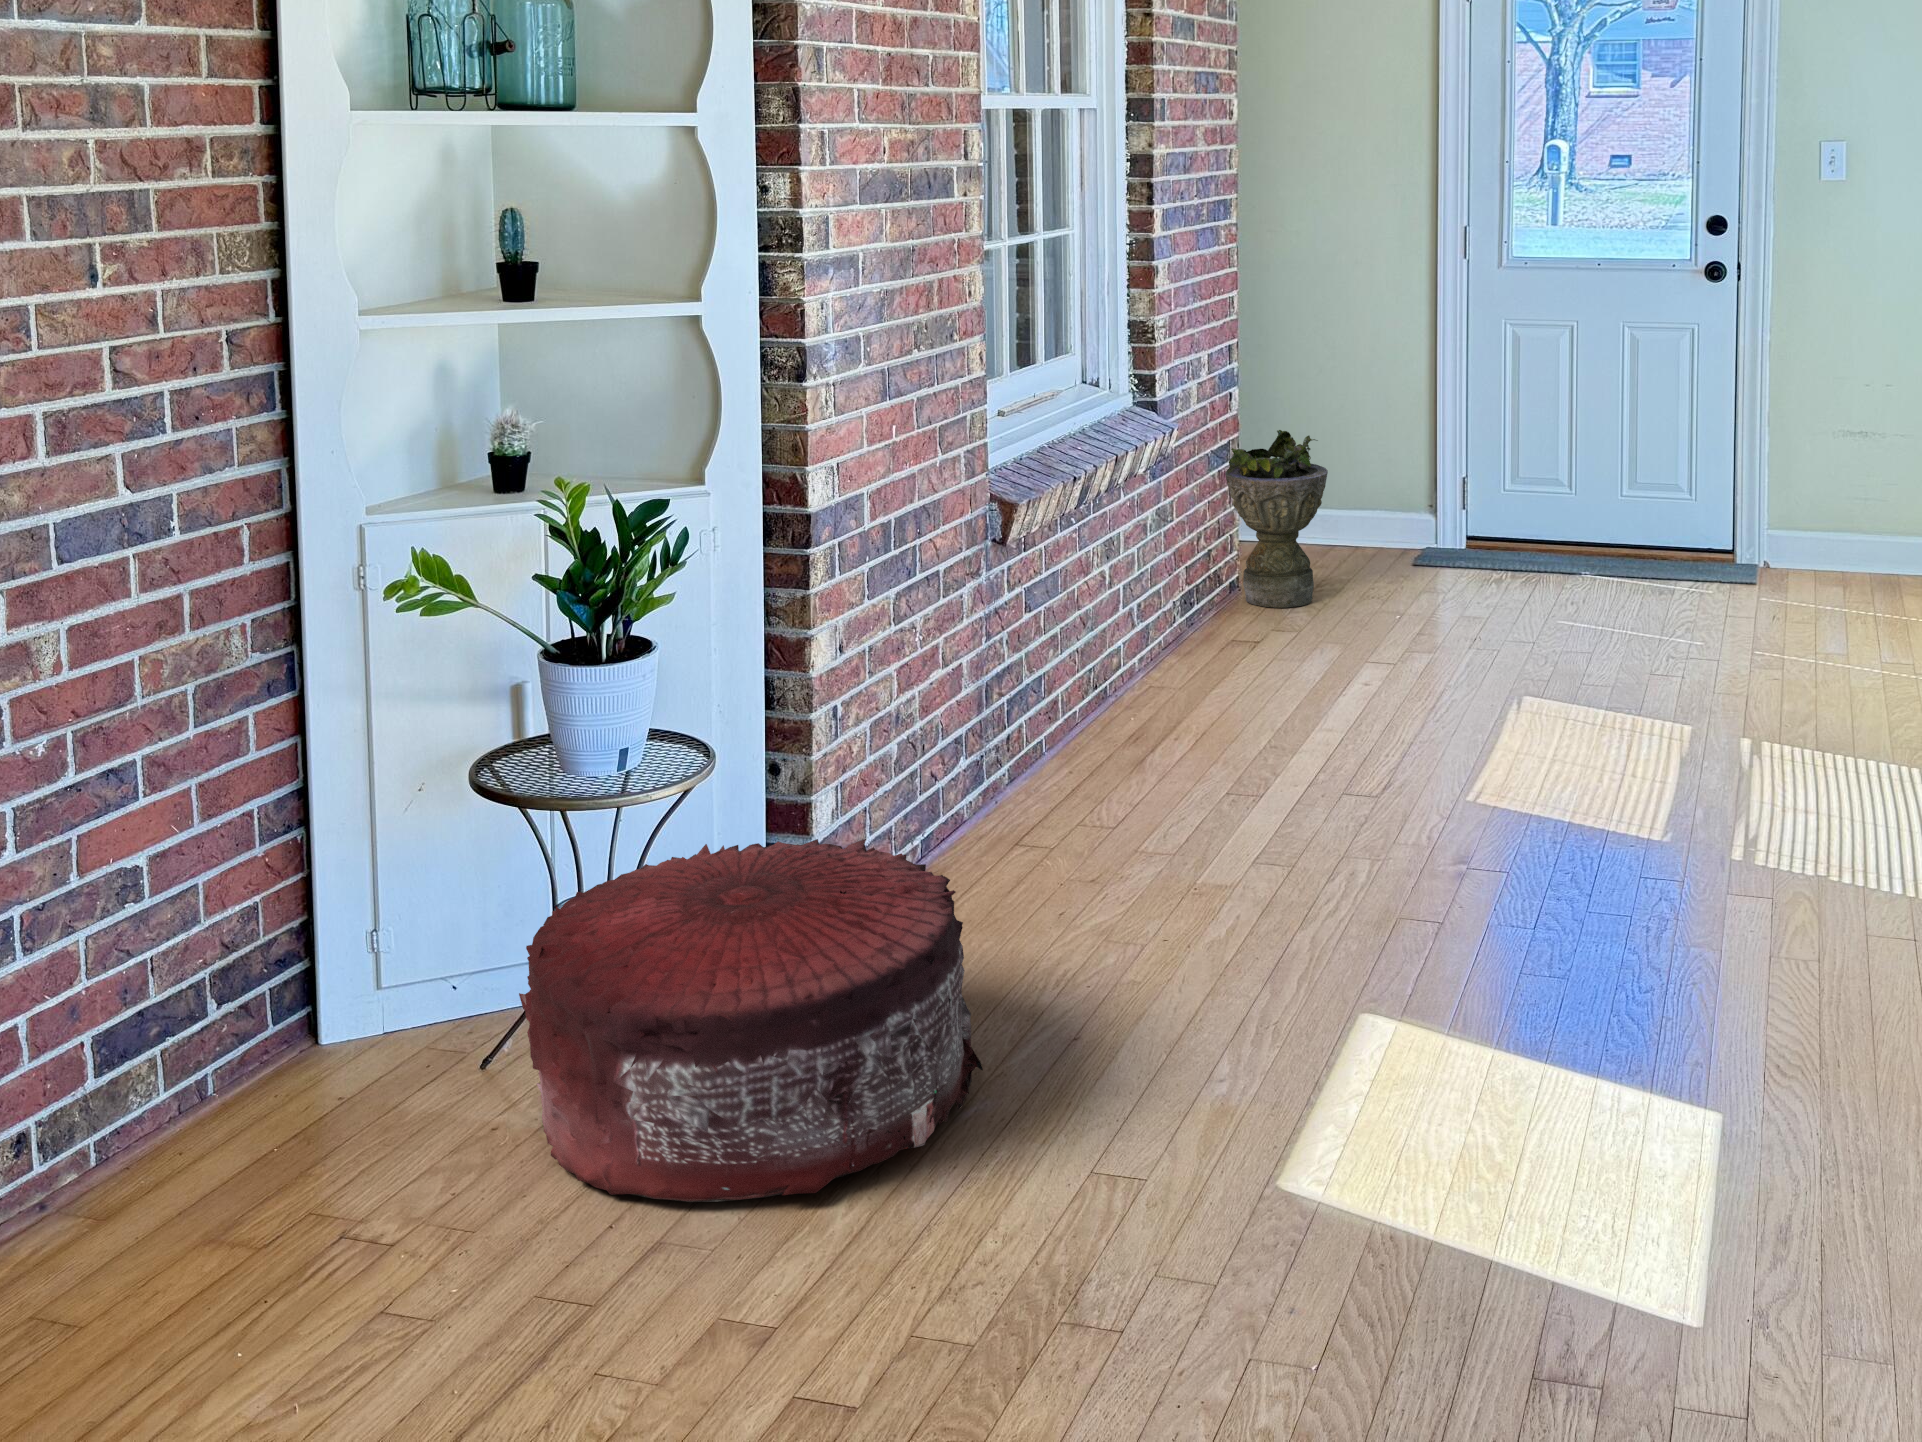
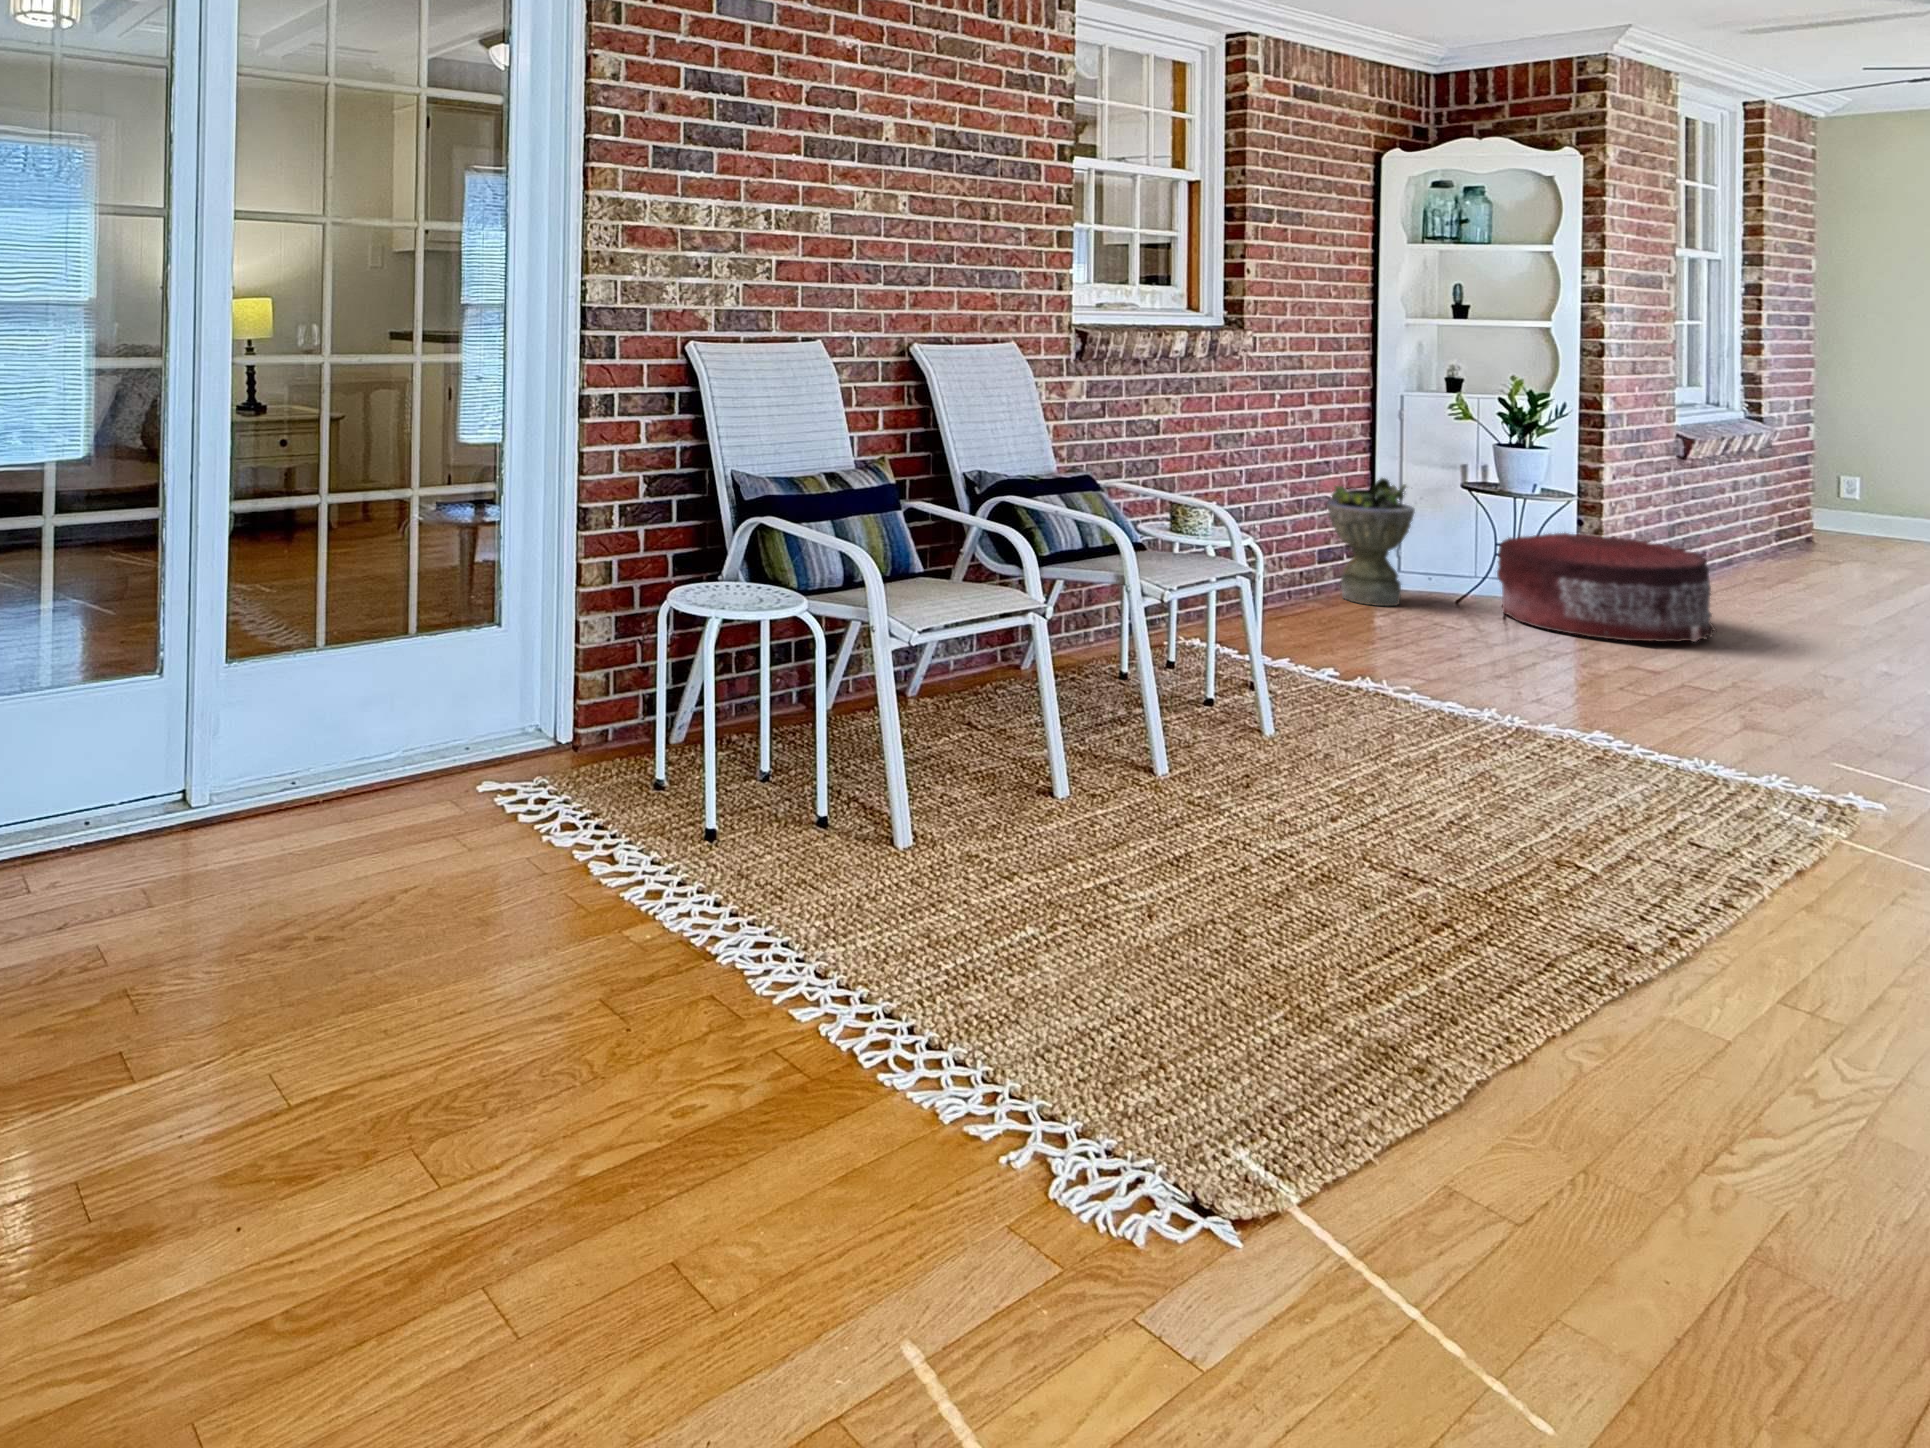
planter: present [1225,430,1328,608] -> present [1327,478,1415,606]

